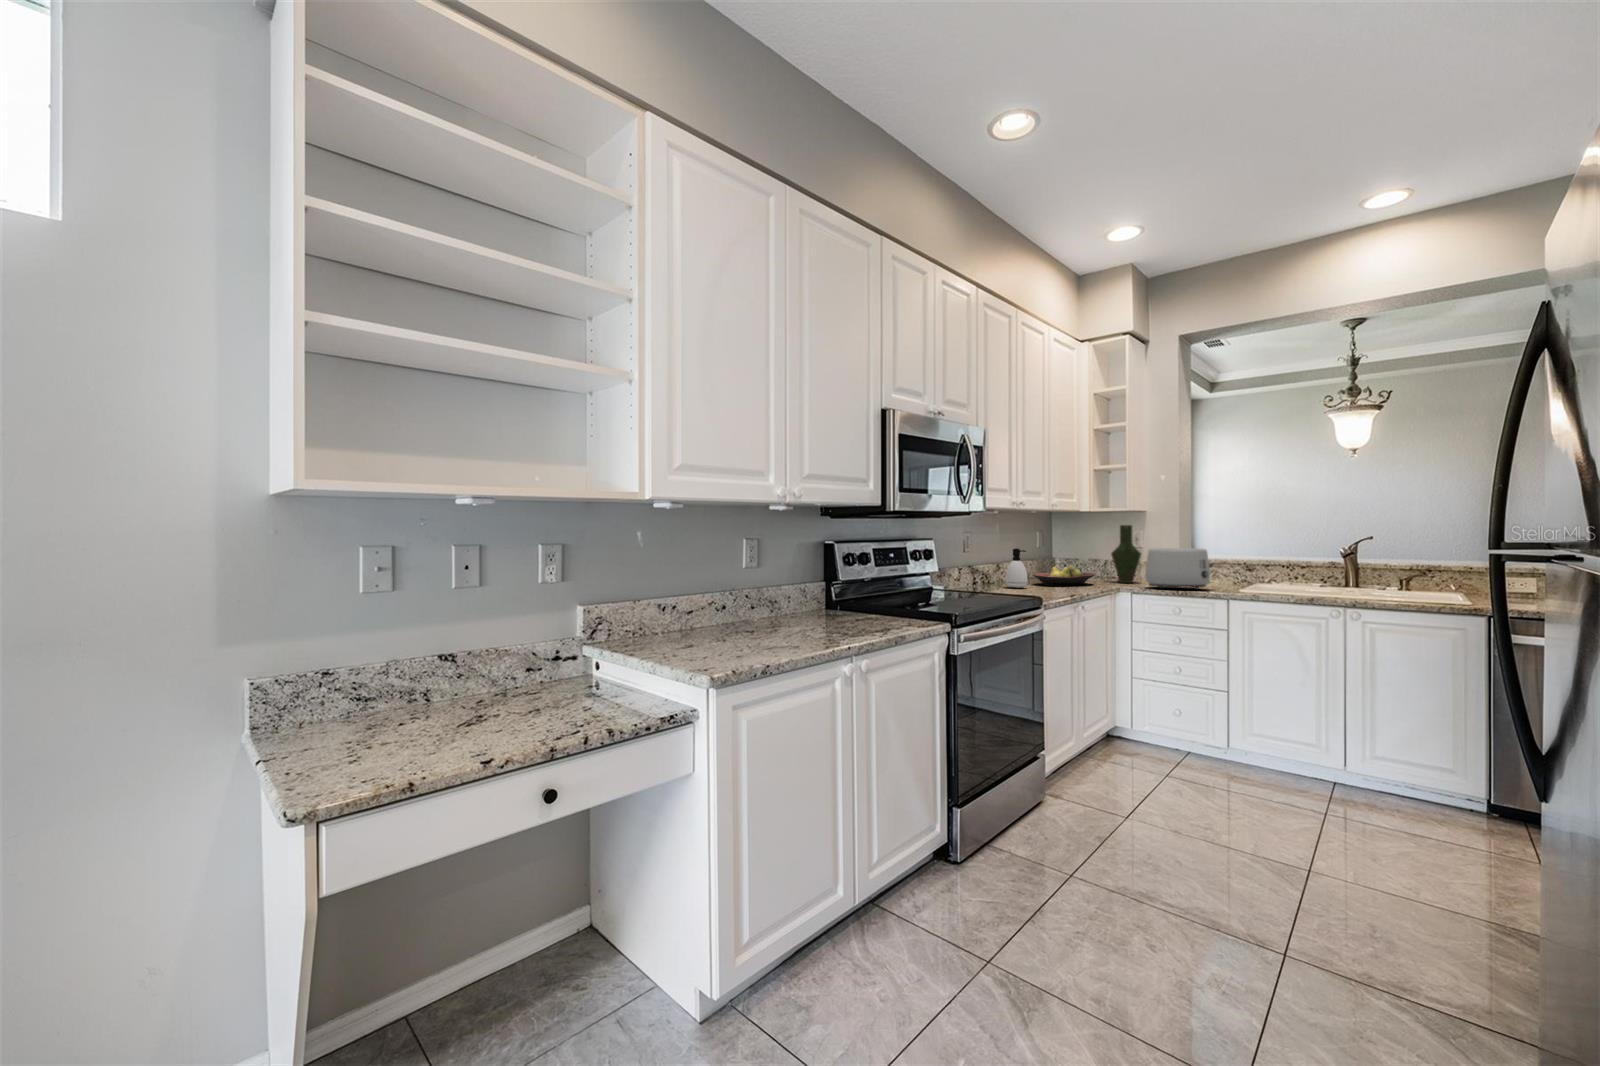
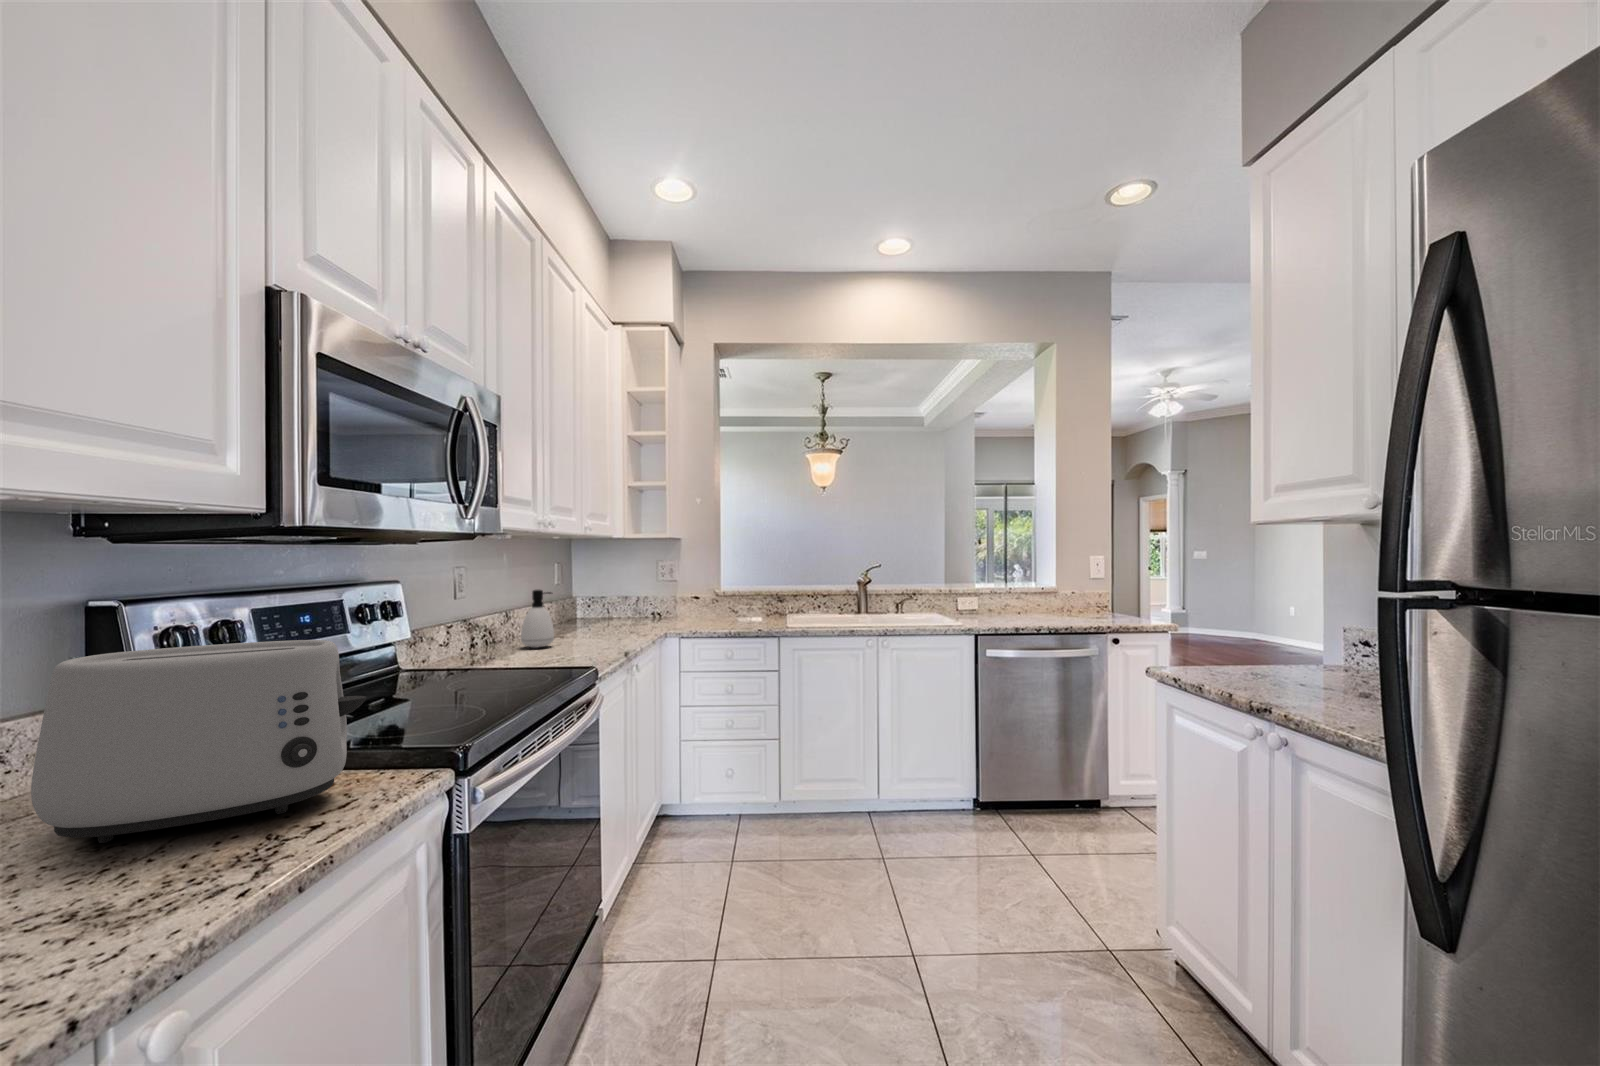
vase: present [1111,525,1141,583] -> none [649,554,683,625]
toaster: present [1145,548,1213,590] -> present [31,640,366,843]
fruit bowl: present [1033,566,1095,586] -> none [557,609,635,638]

